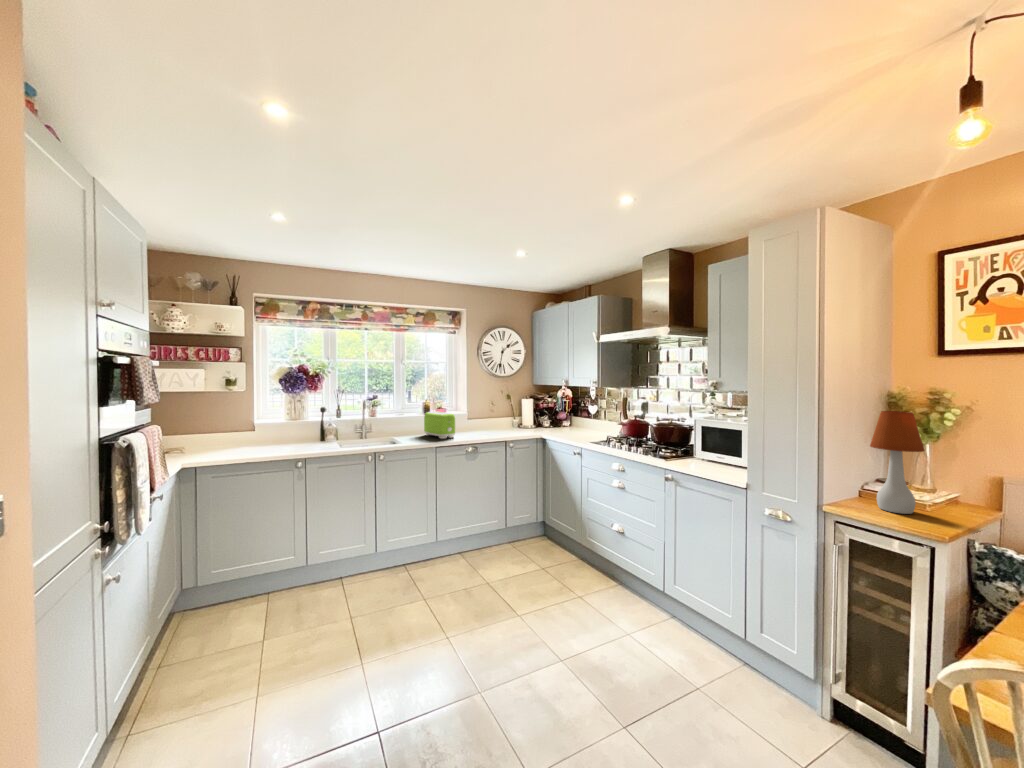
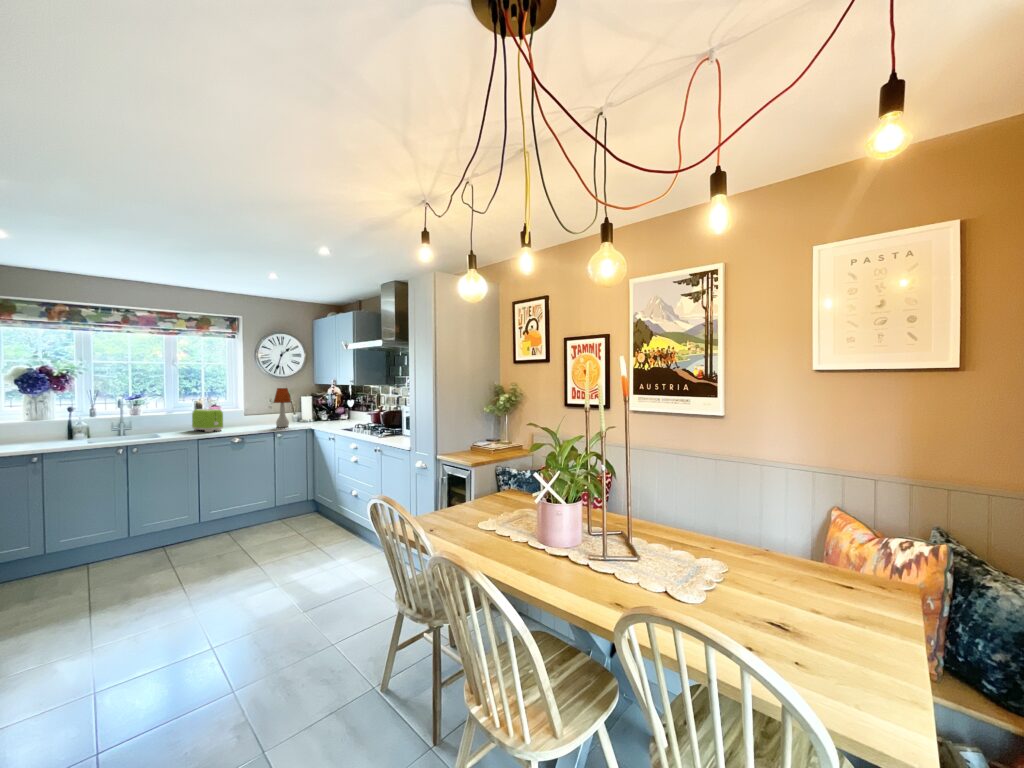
table lamp: present [870,411,924,514] -> present [274,388,291,427]

